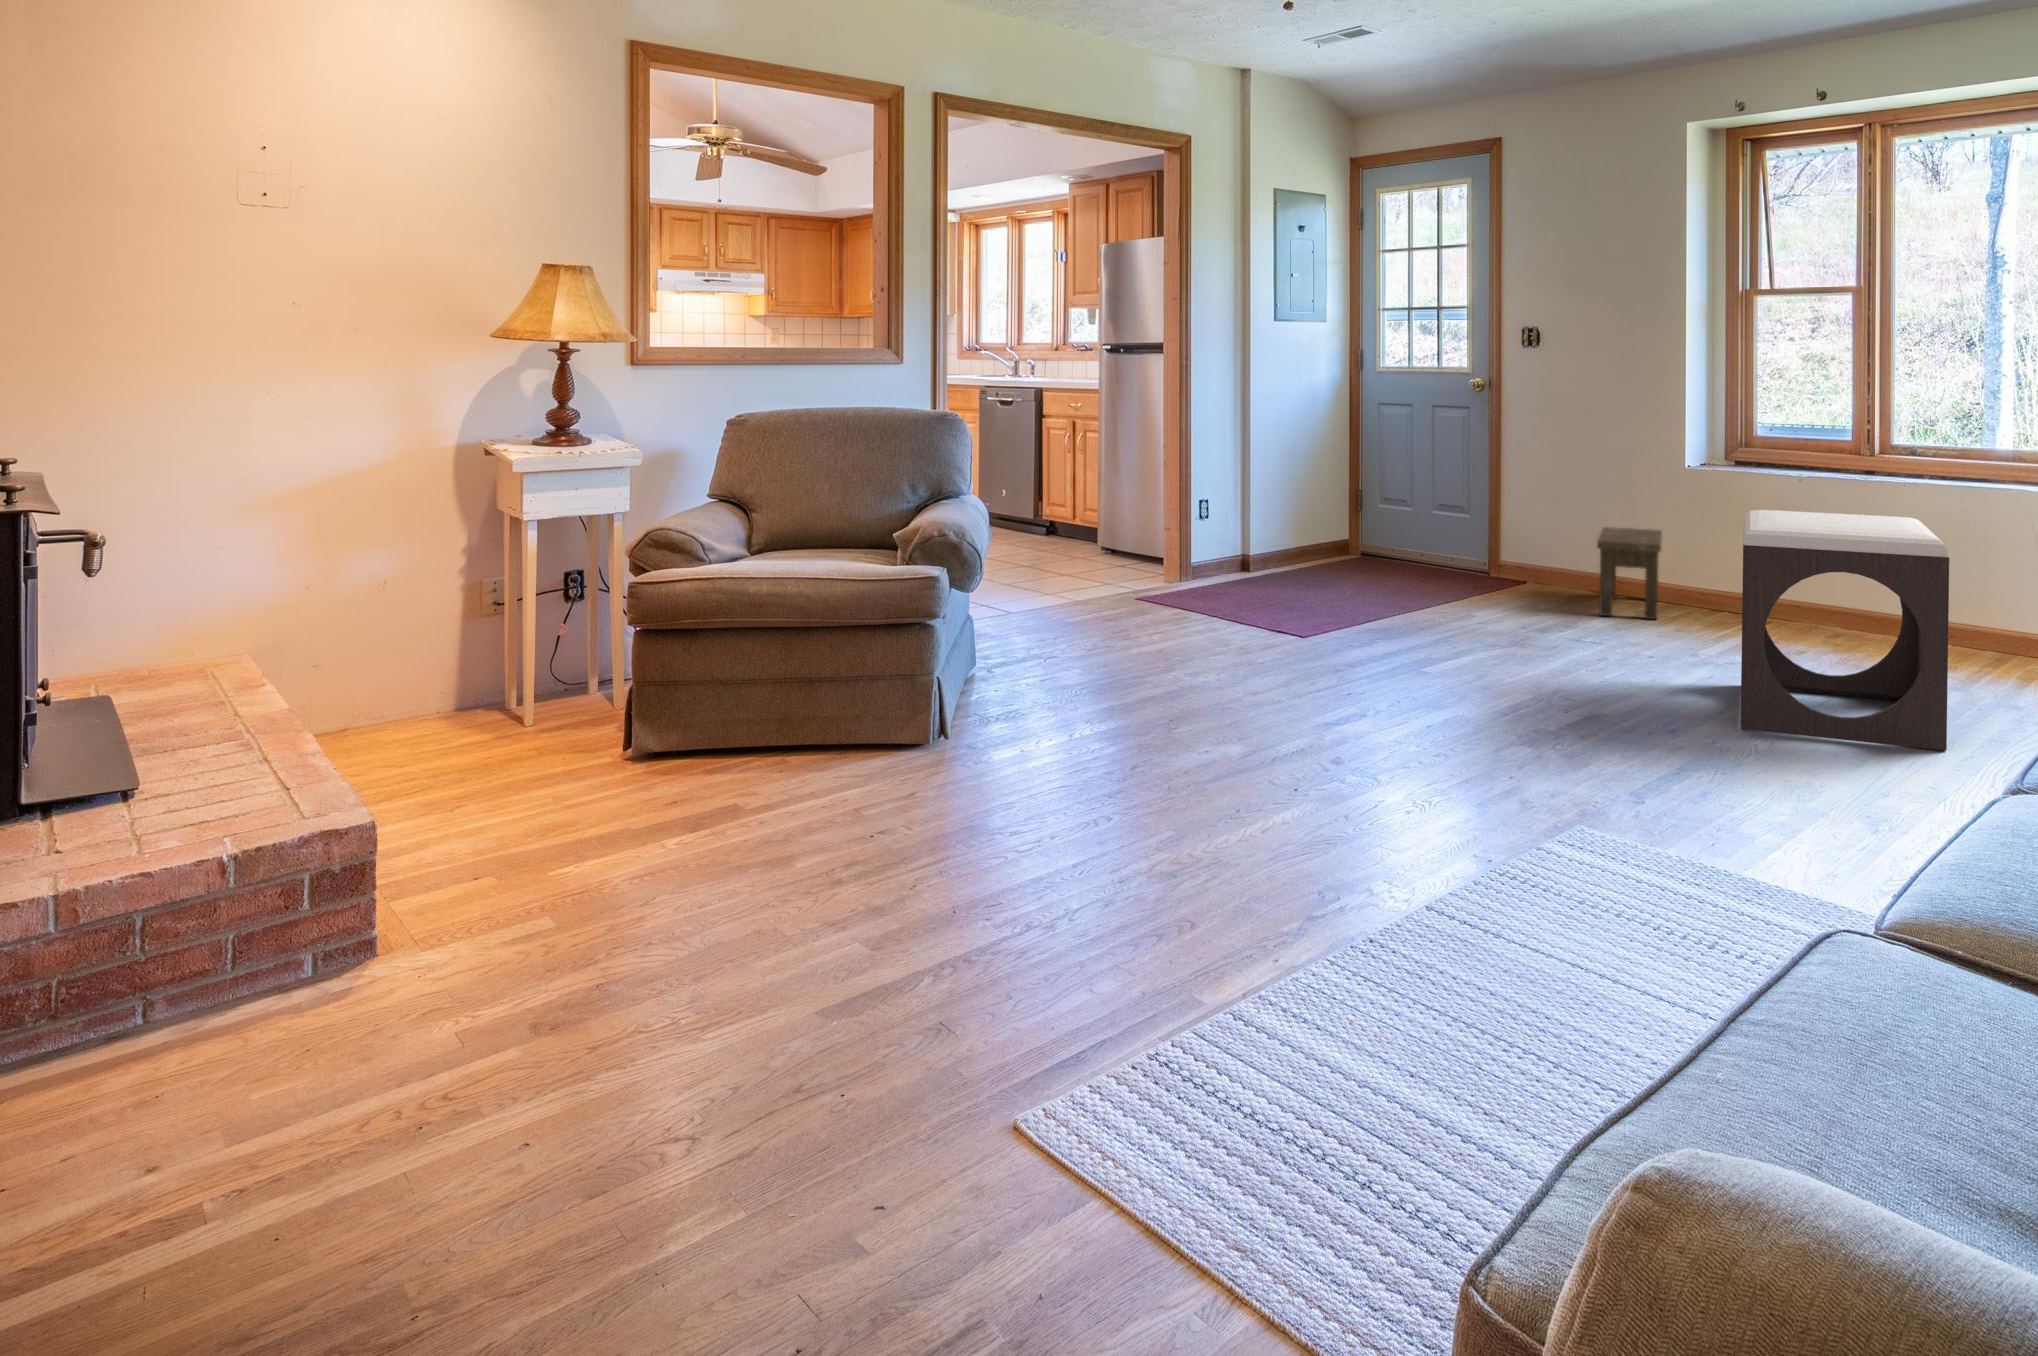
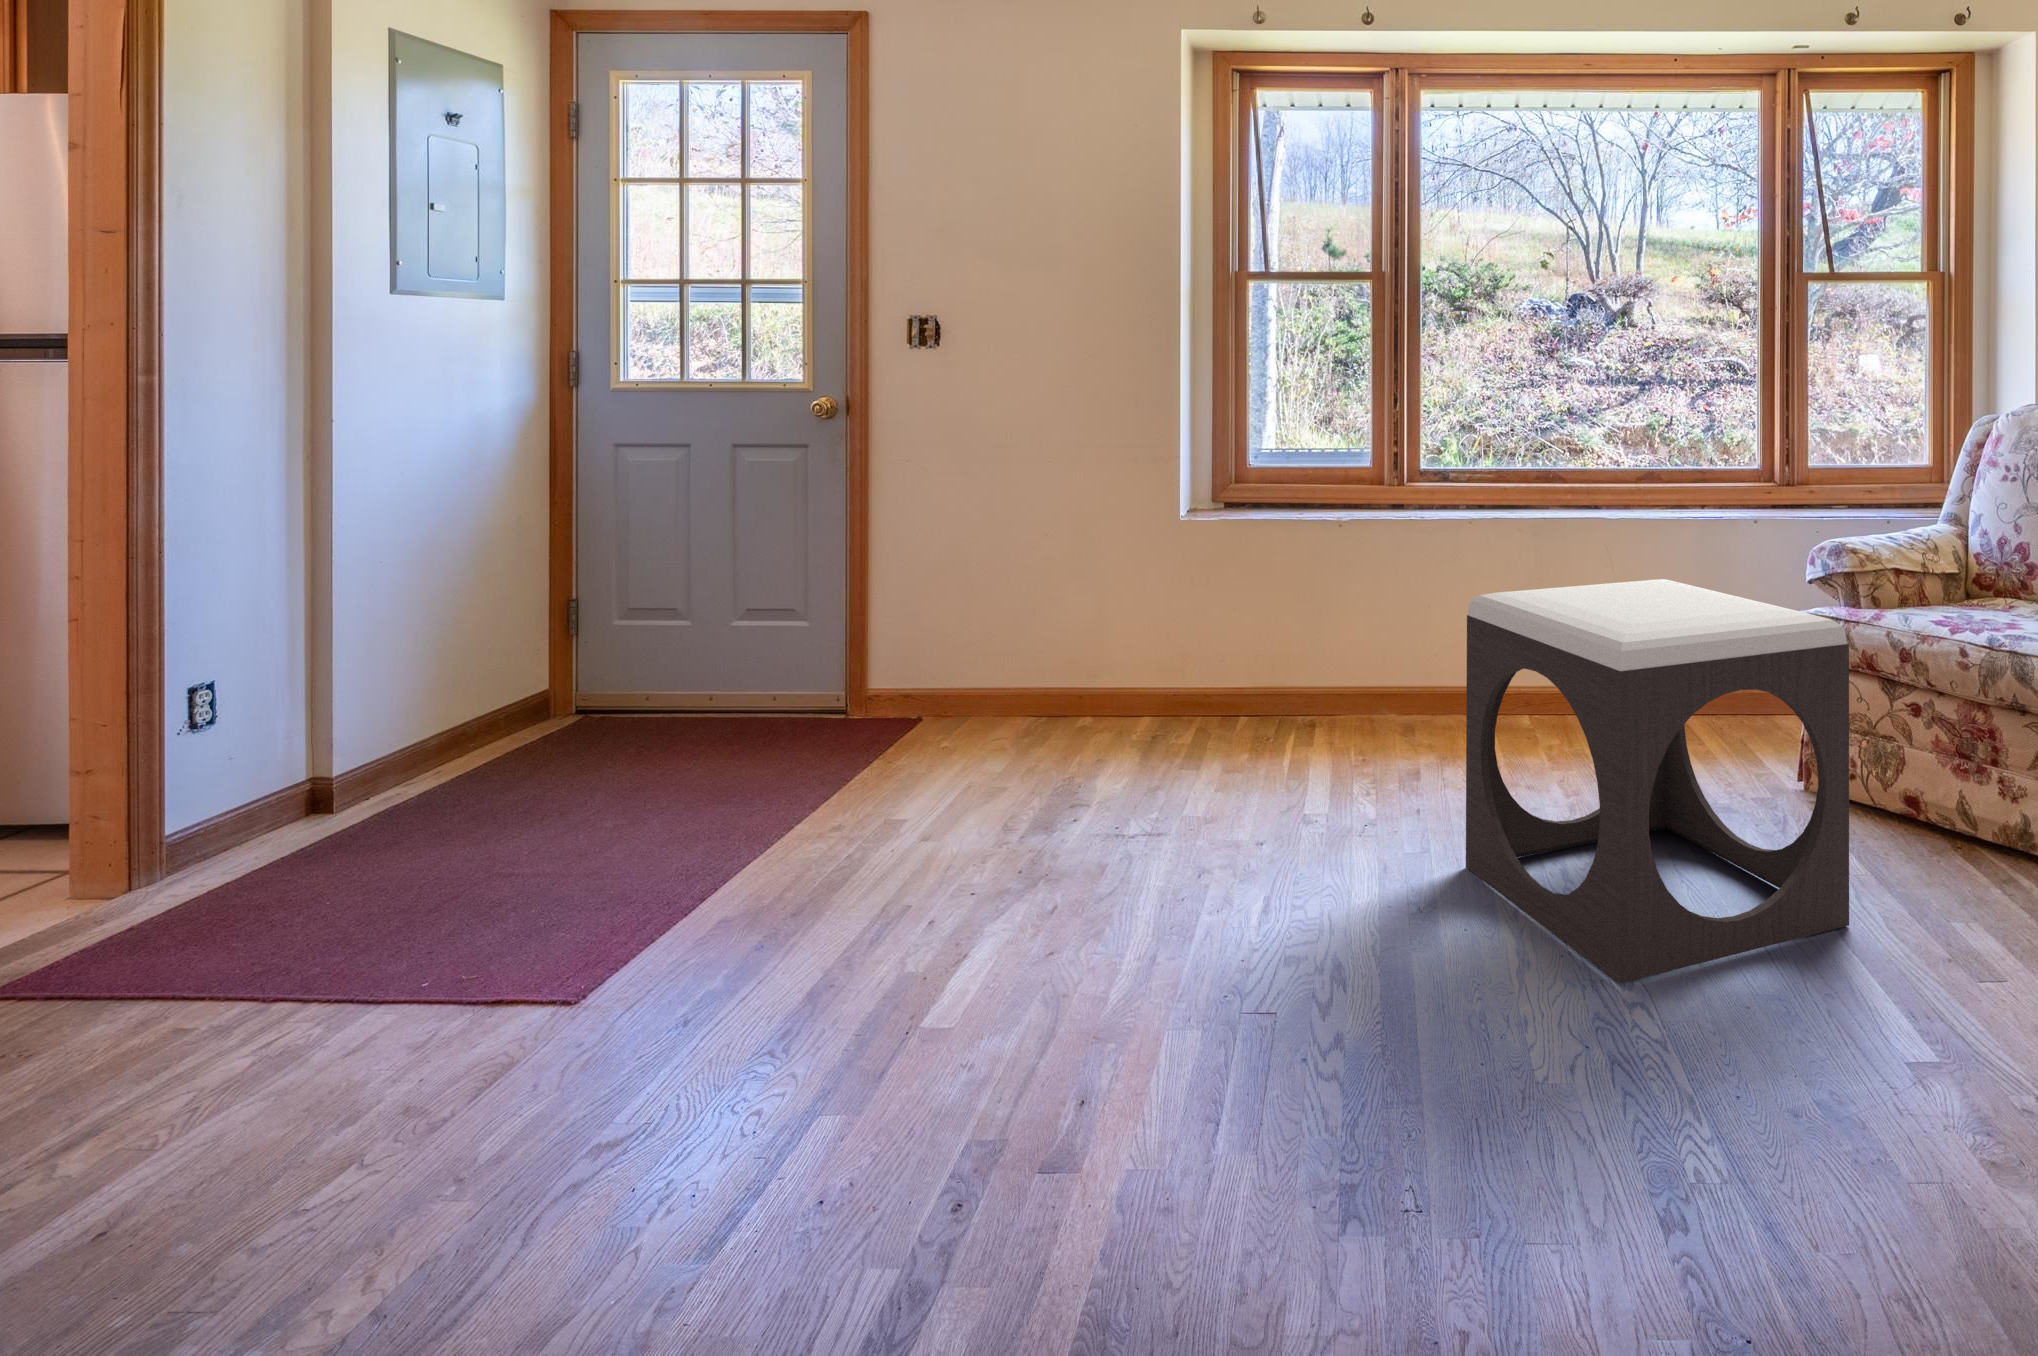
side table: present [1597,527,1662,619] -> none [1060,611,1196,767]

